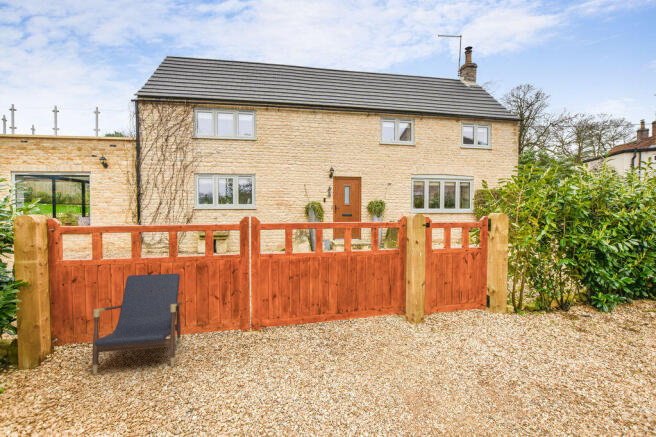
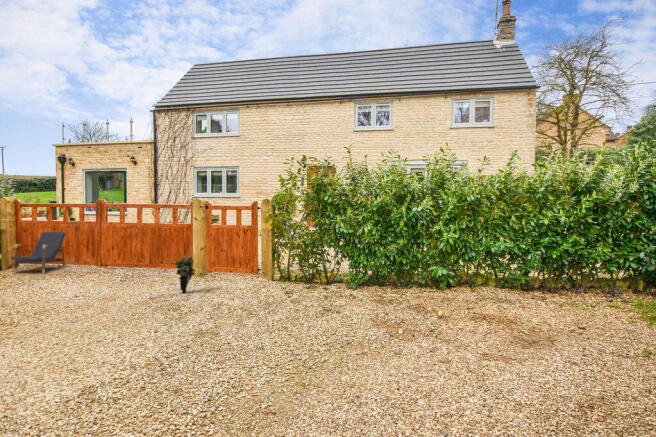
potted plant: none [523,304,568,374] -> present [175,256,195,293]

